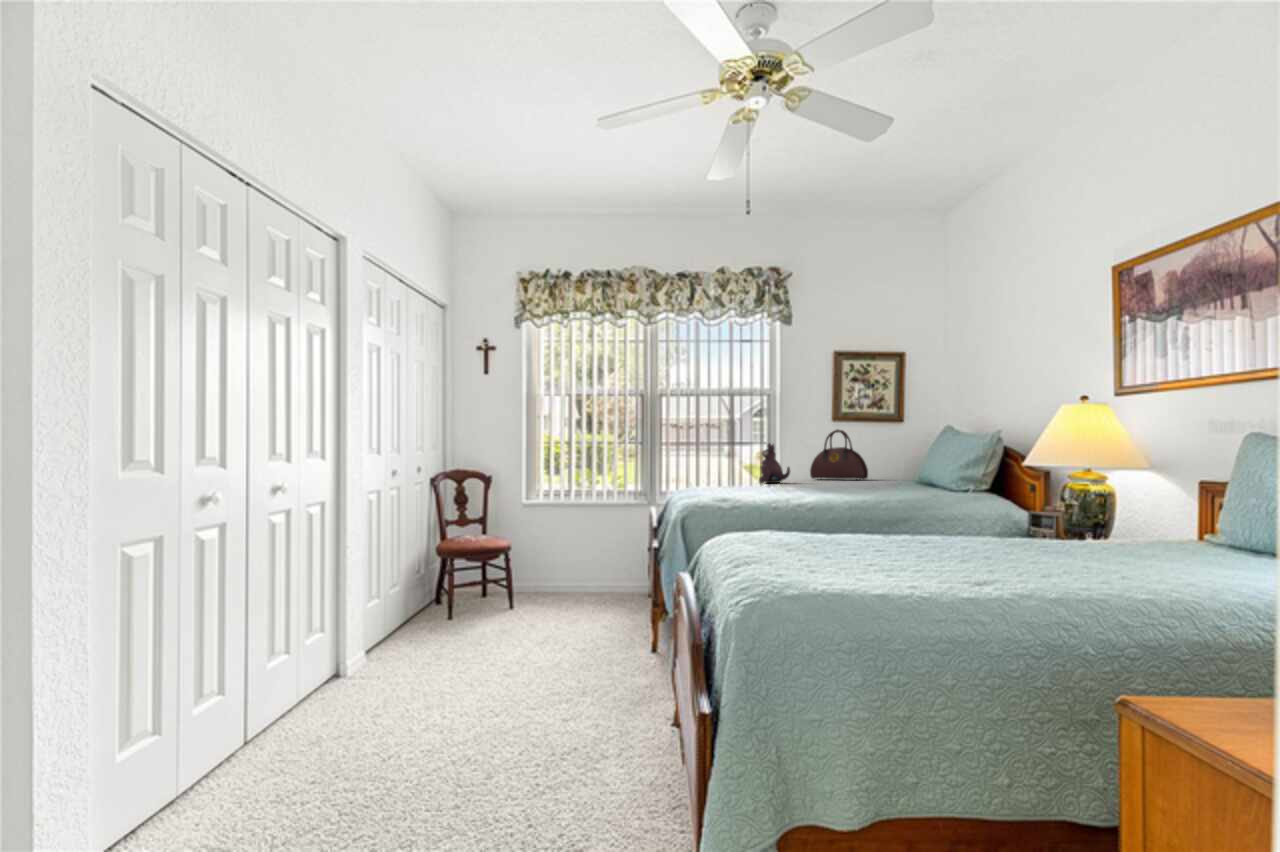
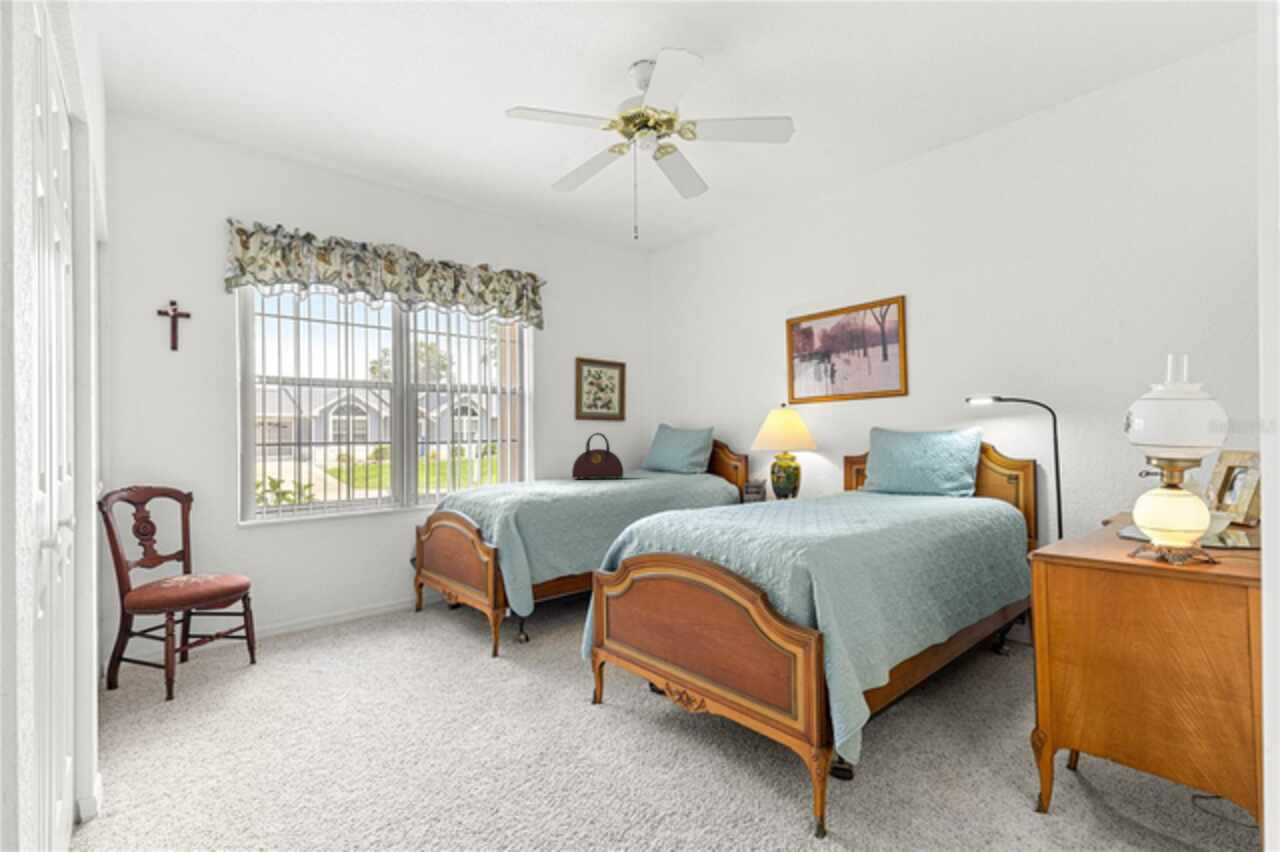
plush toy: present [759,443,790,483] -> none [540,447,572,487]

